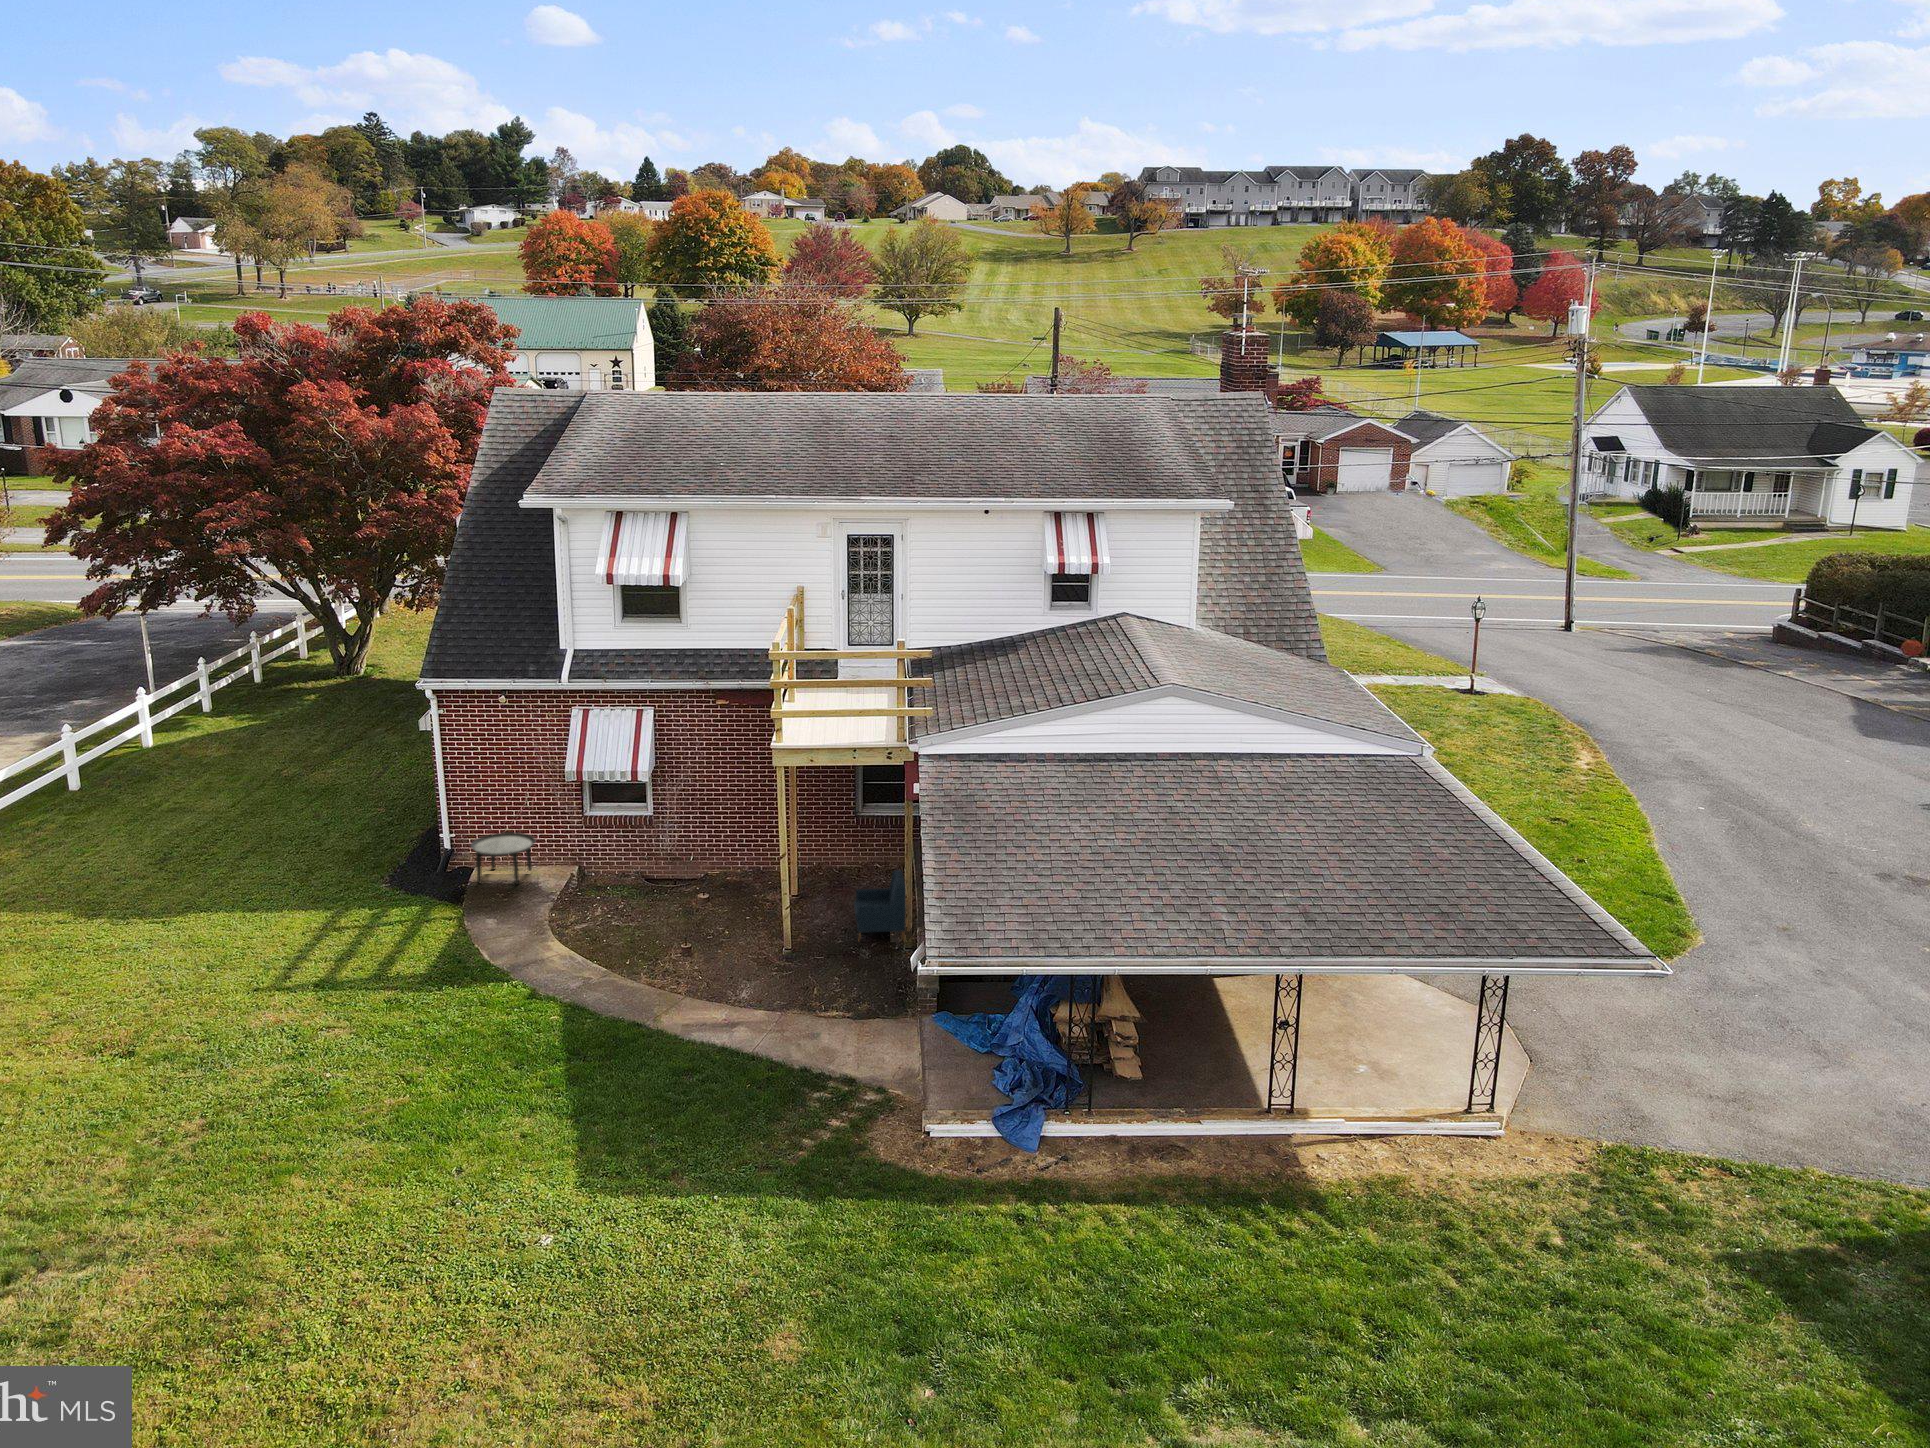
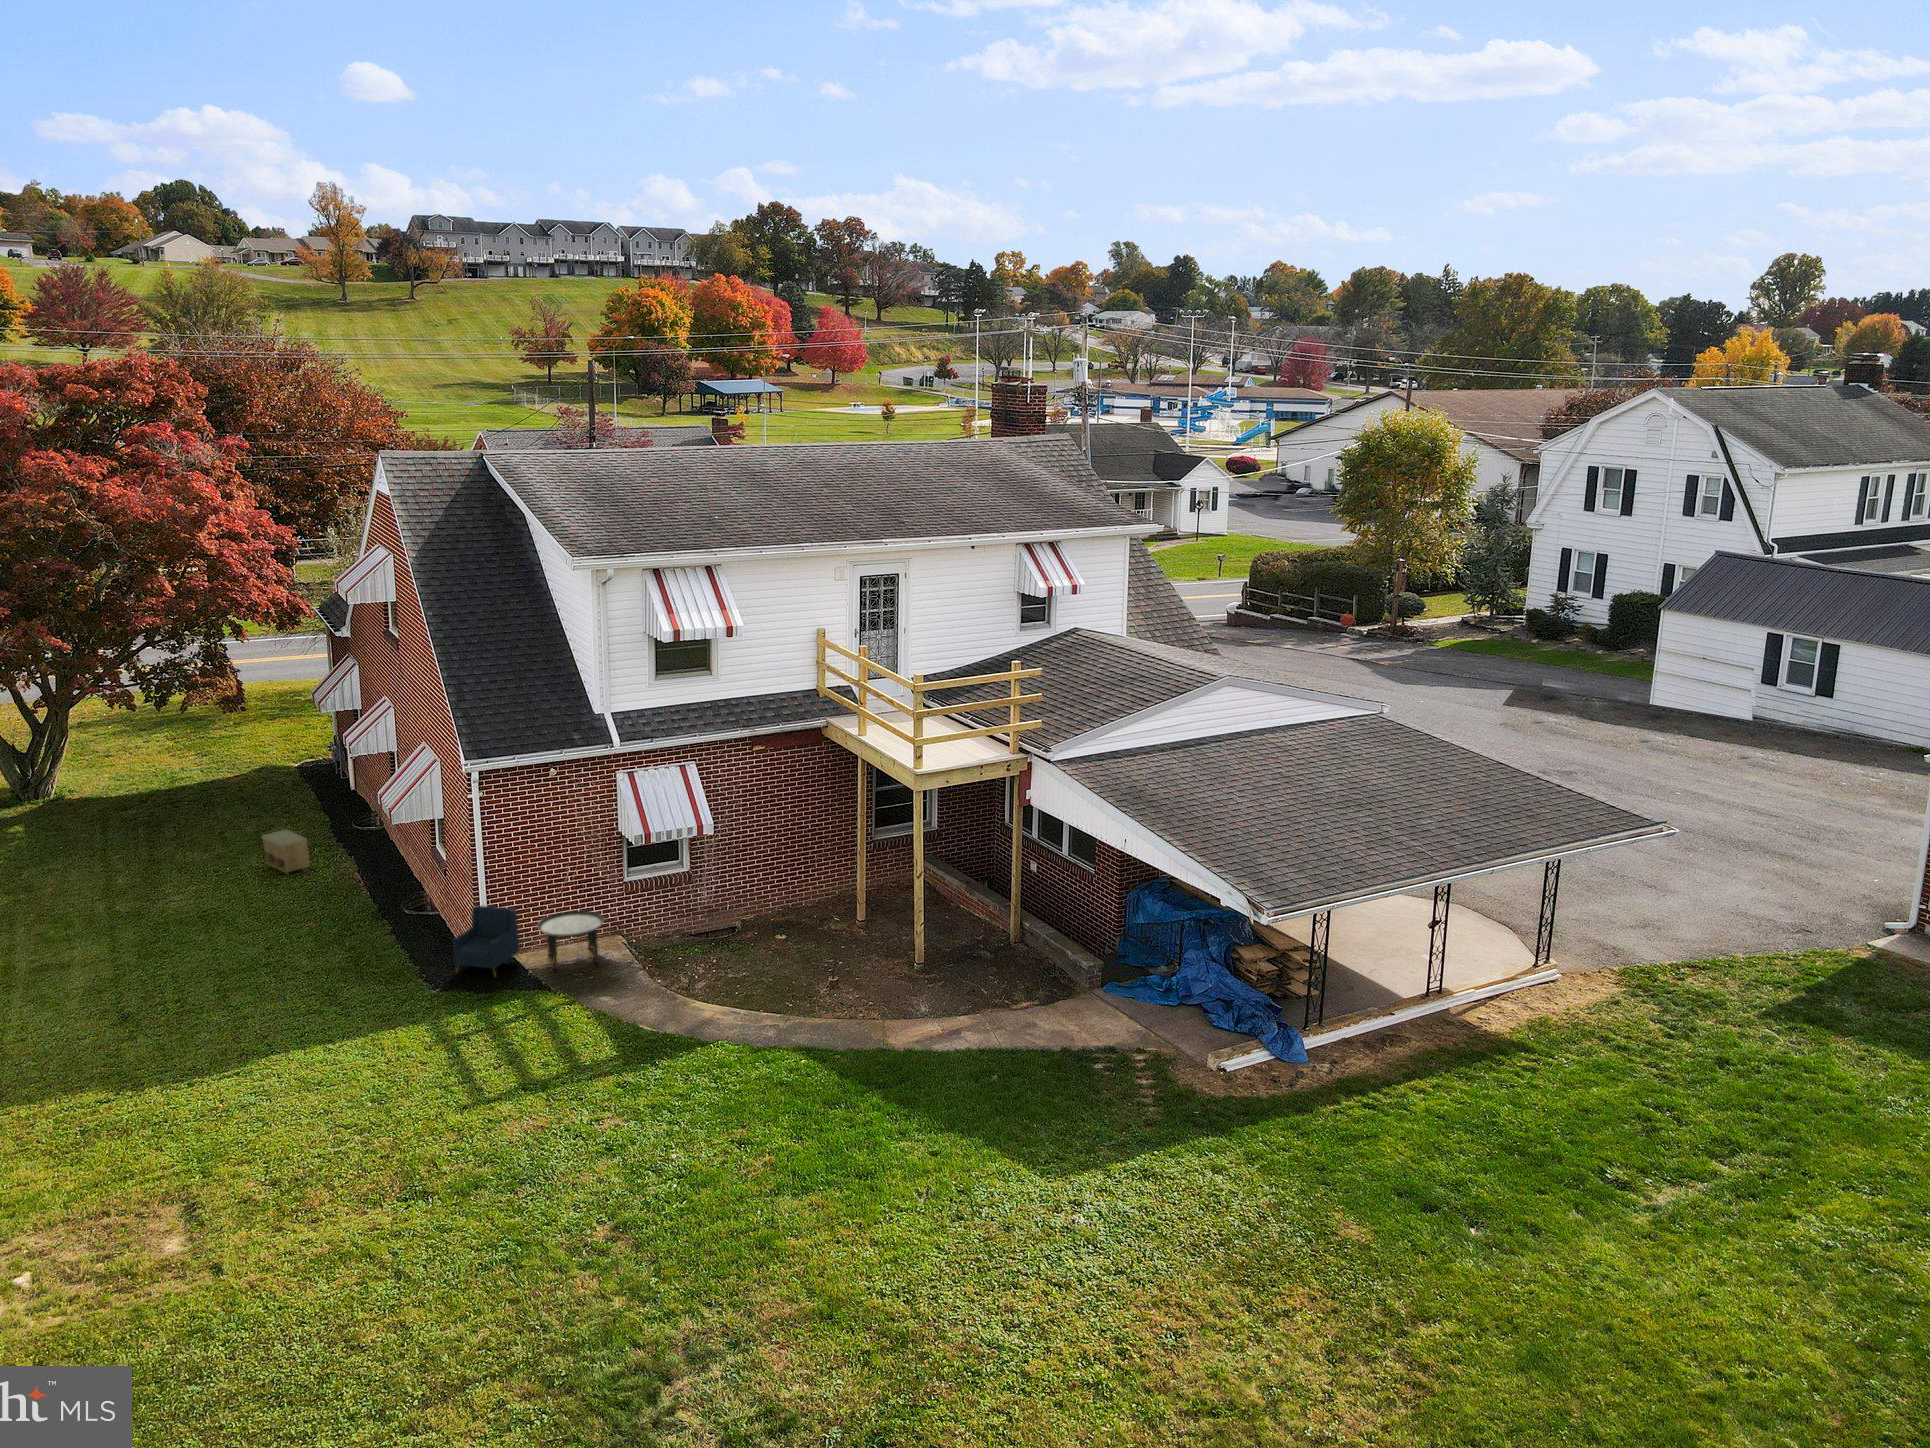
storage bench: none [392,723,421,762] -> present [262,830,310,873]
armchair: present [854,870,906,941] -> present [453,906,519,972]

